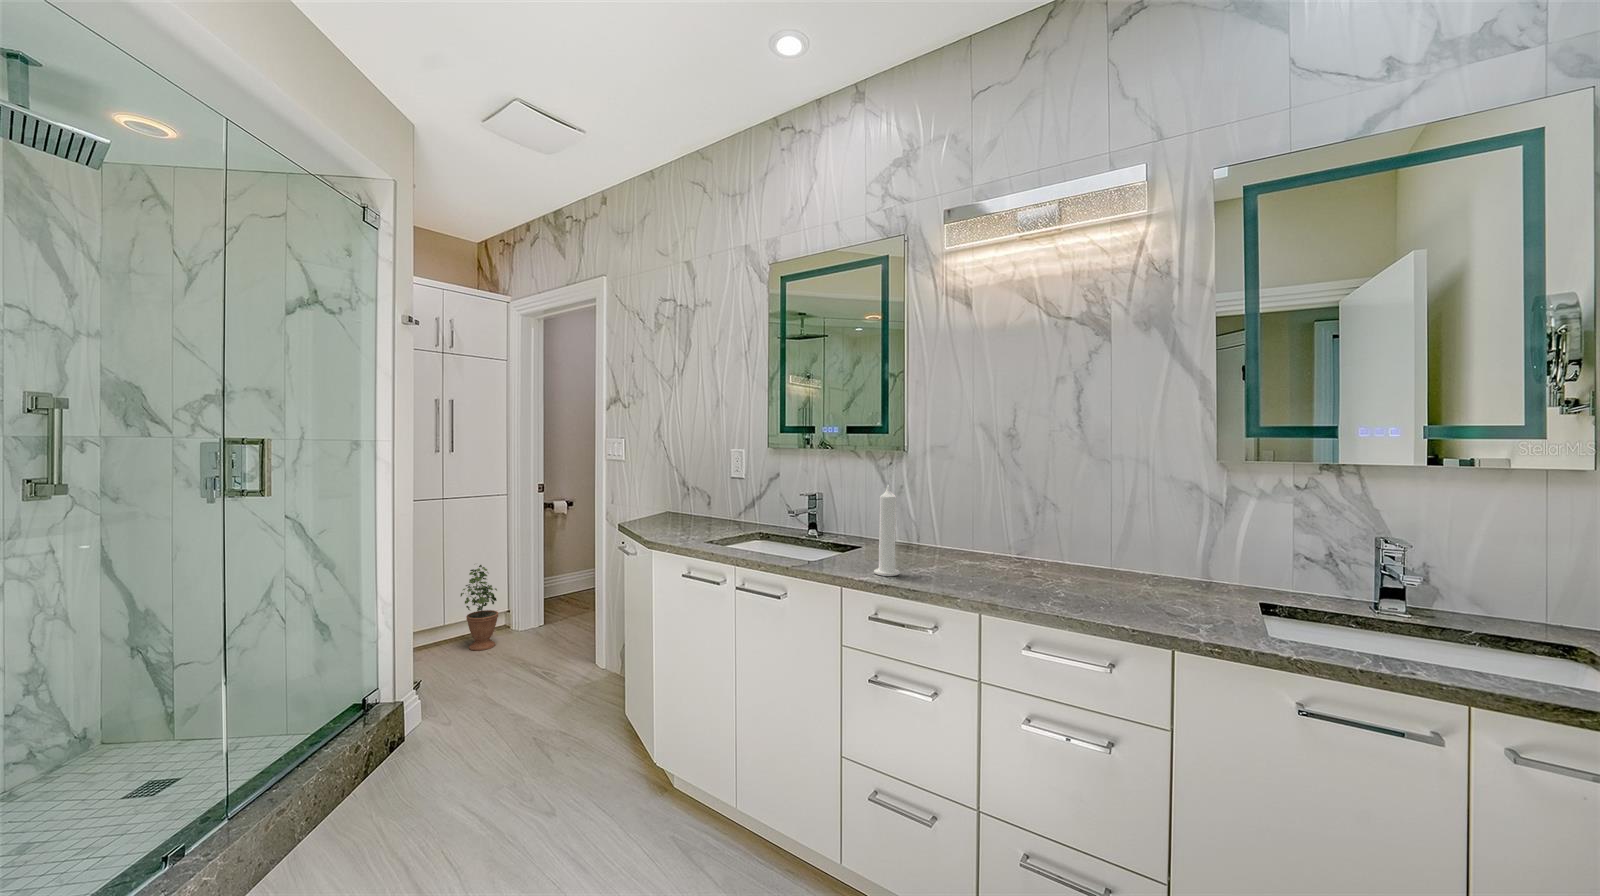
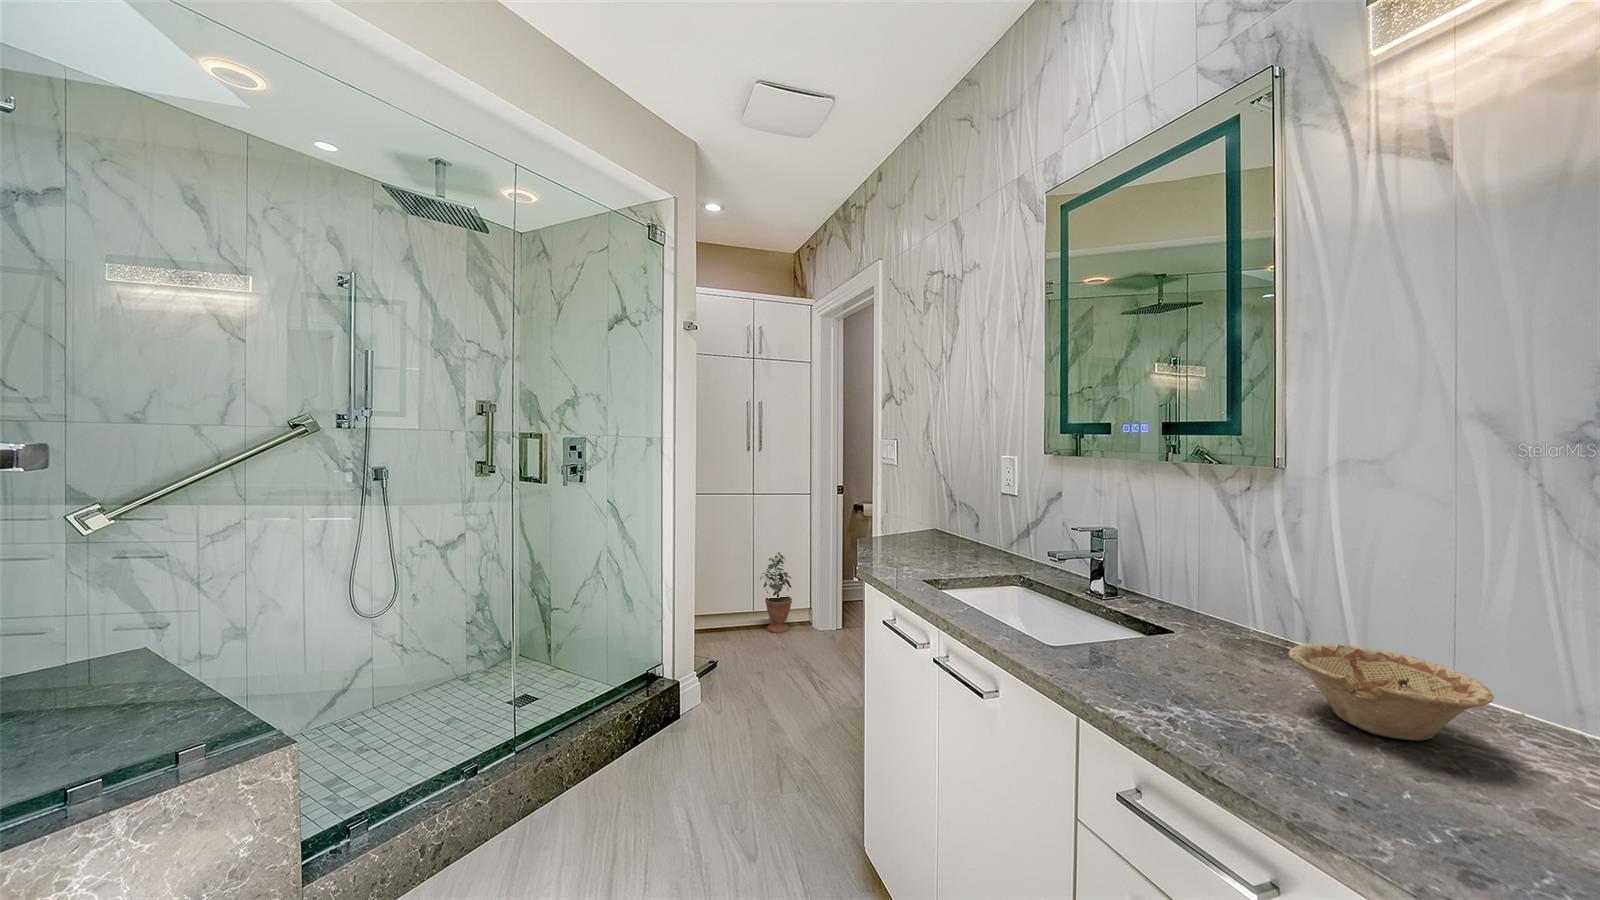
candle: present [874,485,900,576] -> none [1166,542,1224,723]
dish: none [920,534,990,569] -> present [1289,643,1493,741]

